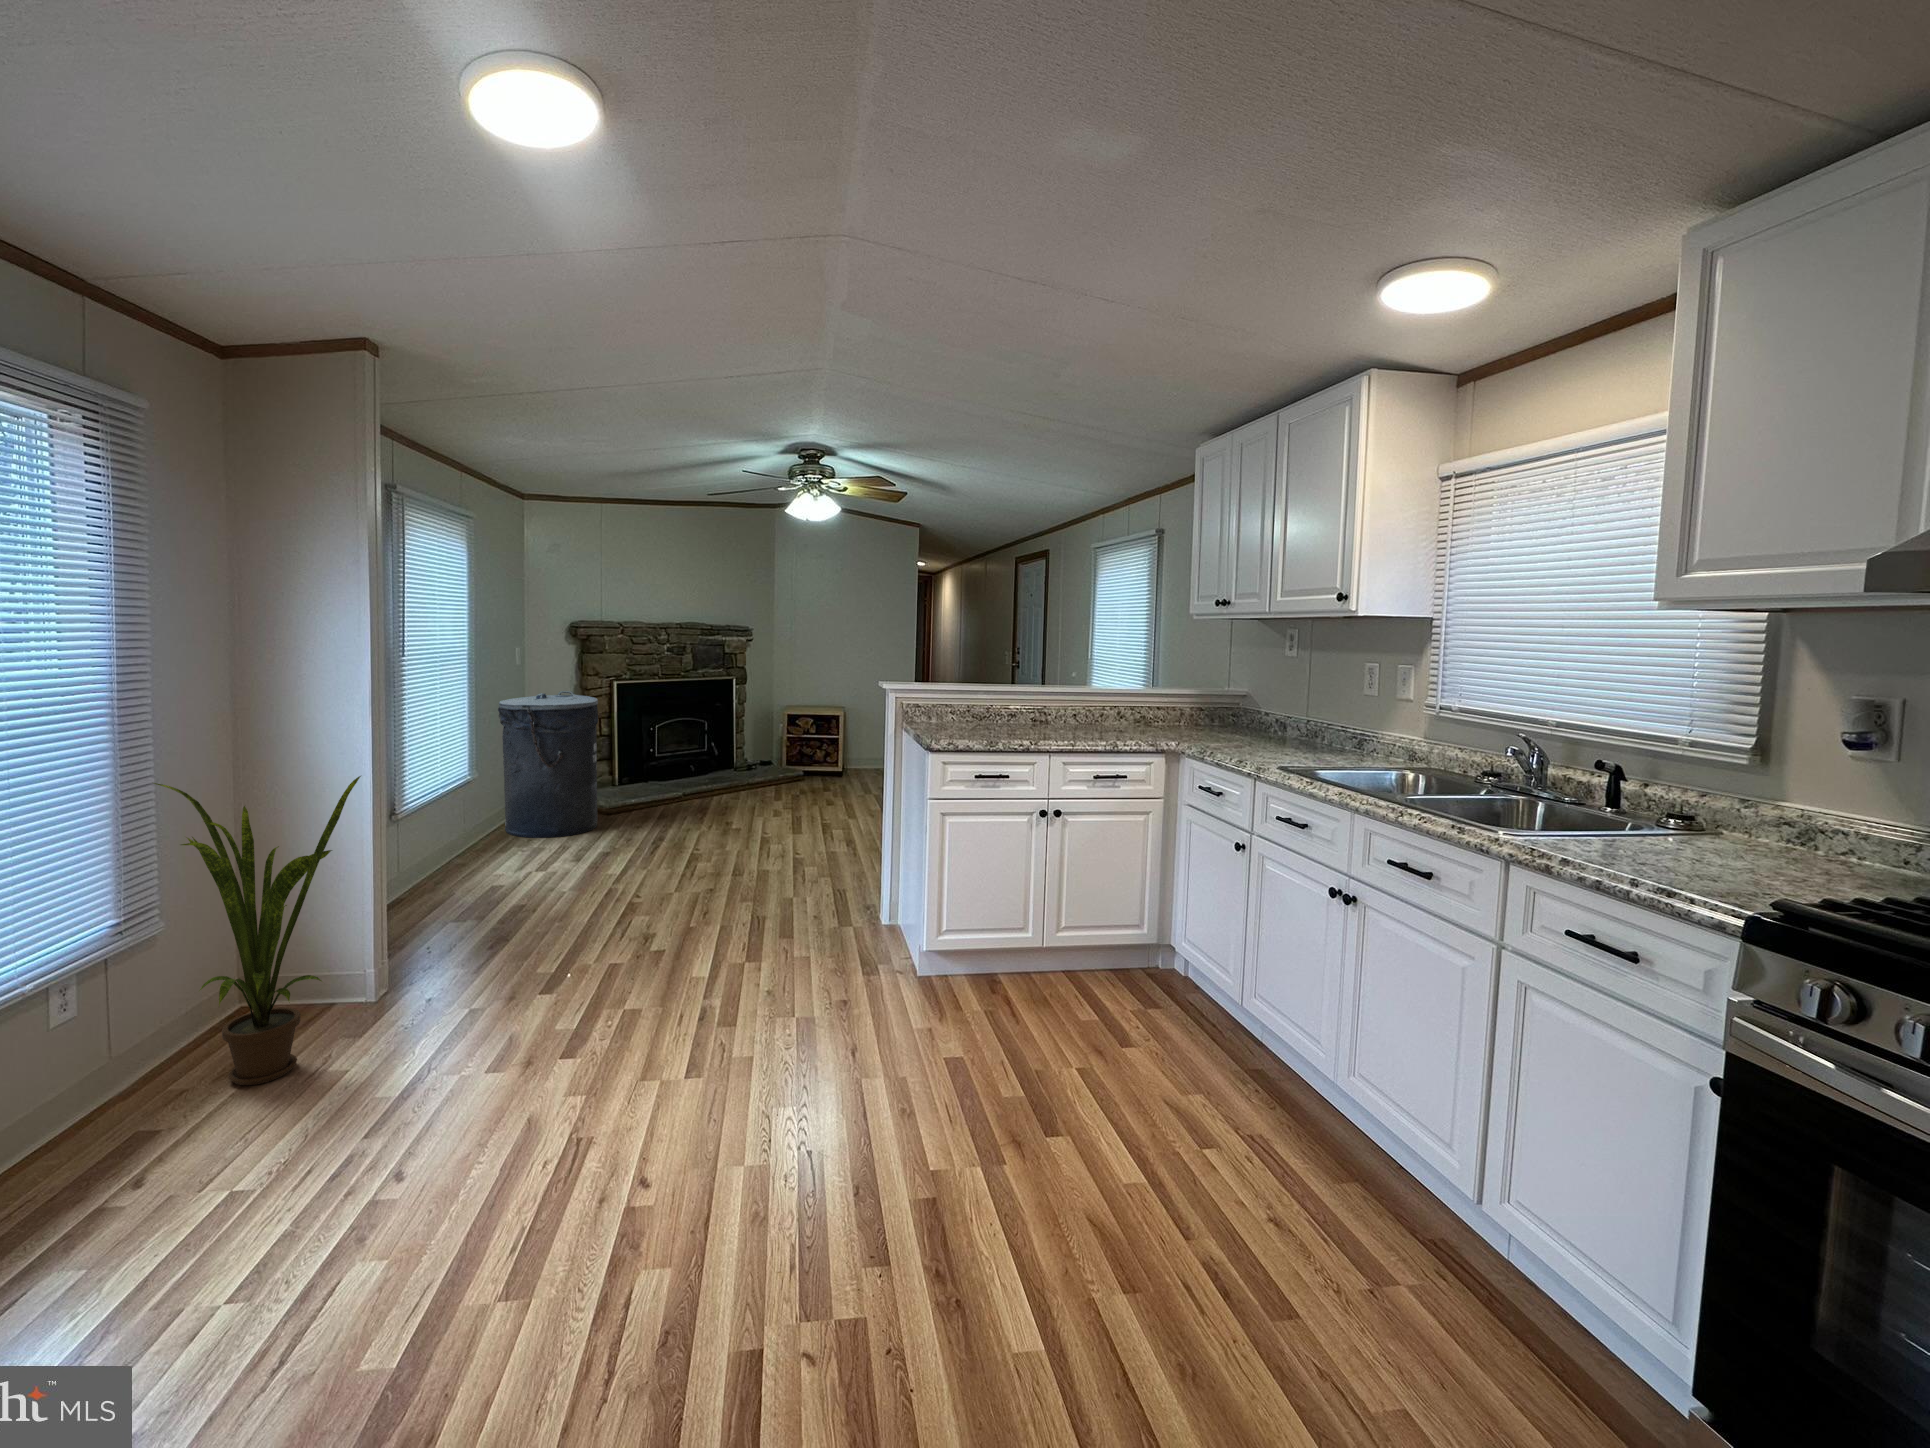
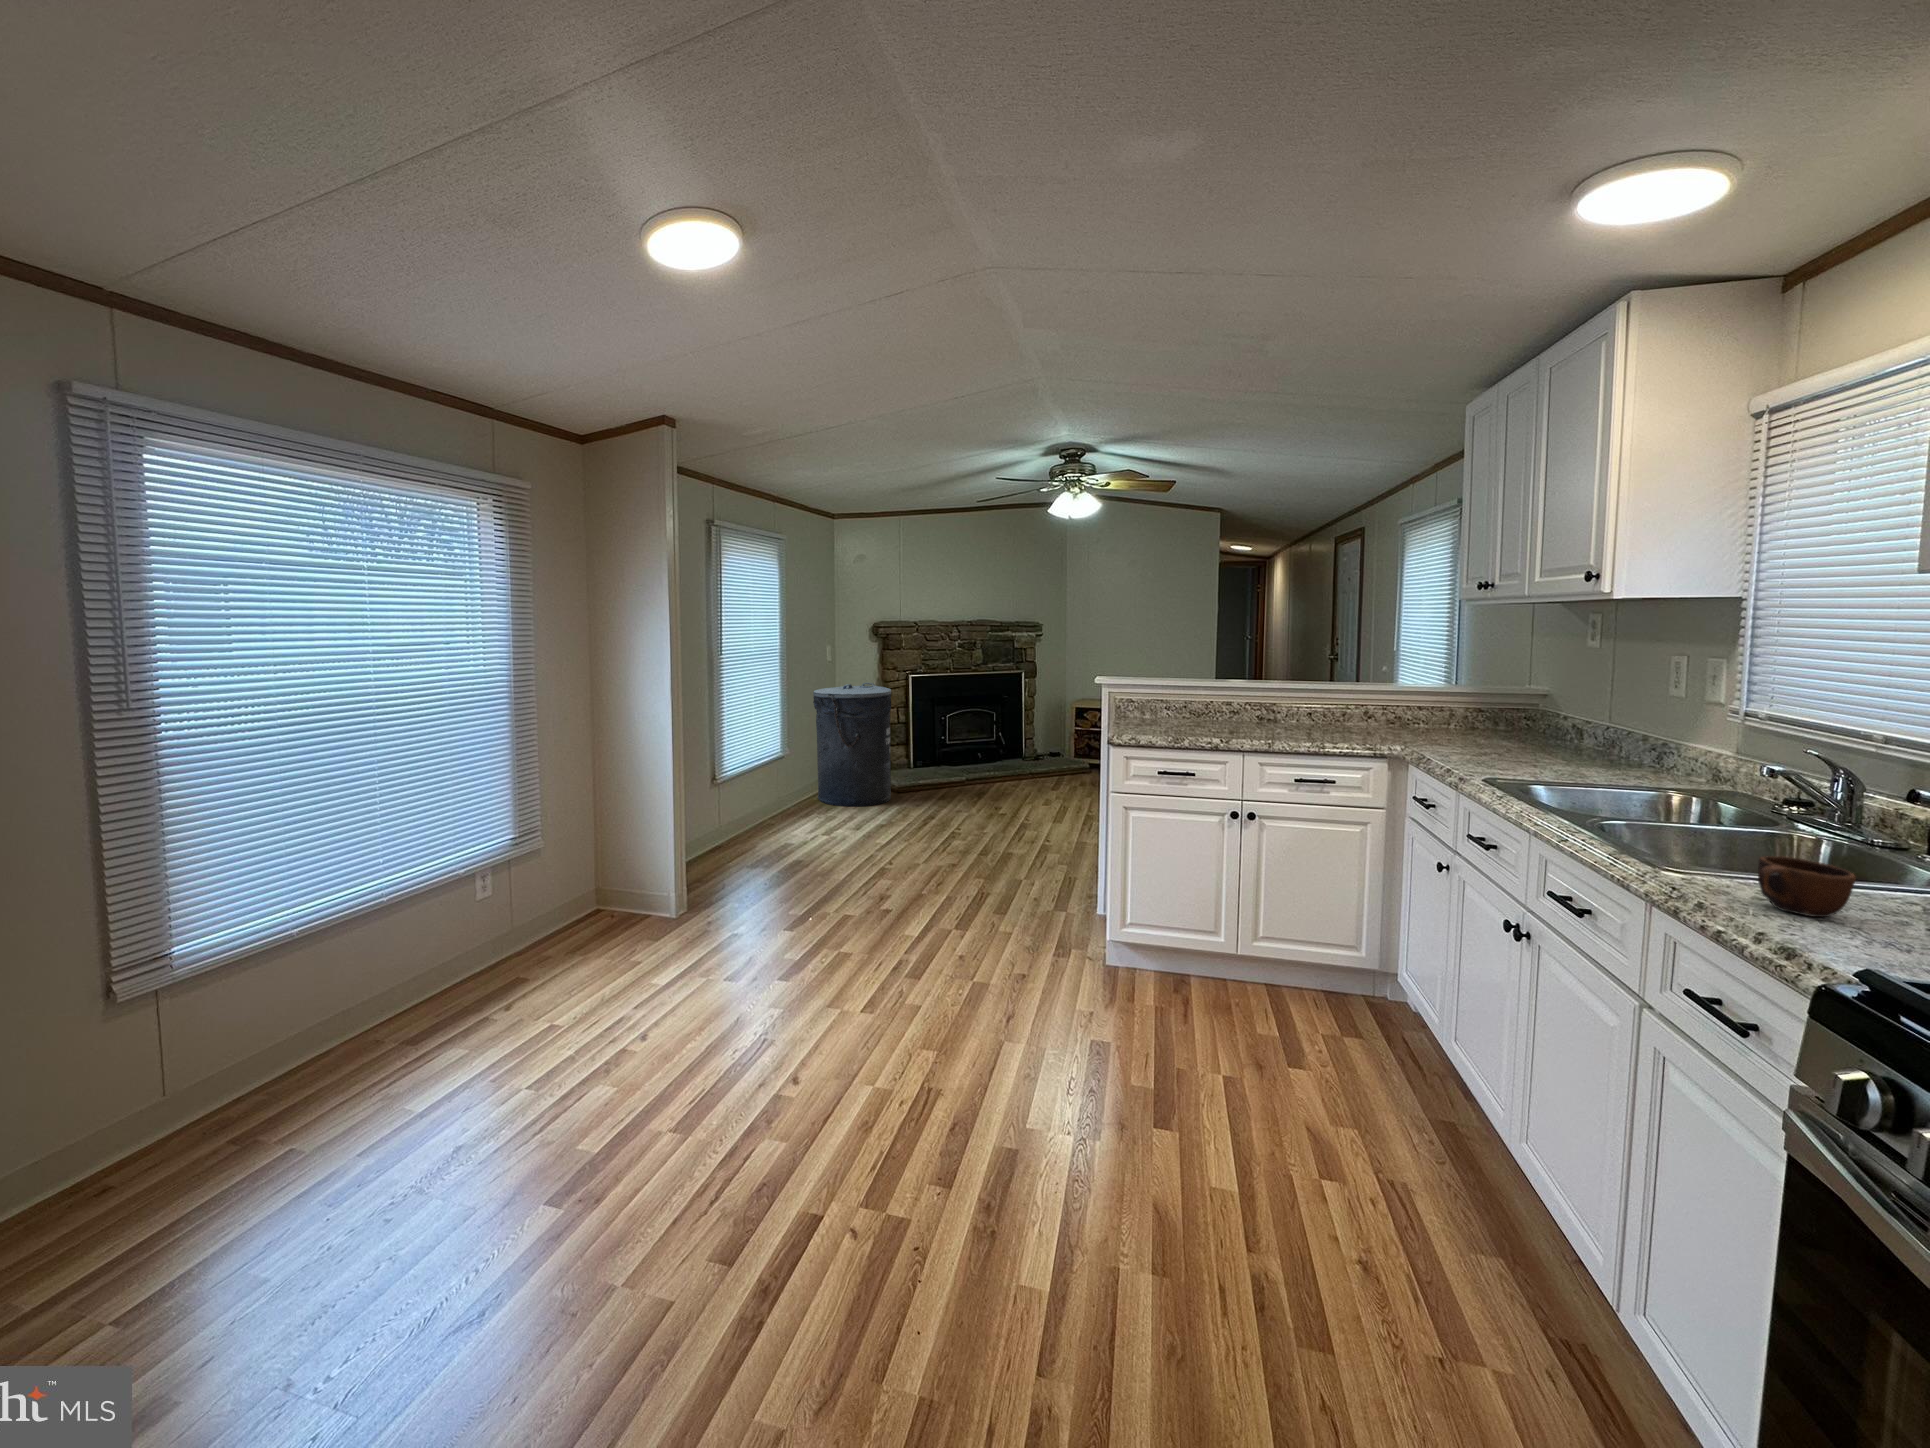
house plant: present [154,776,361,1085] -> none [531,740,657,959]
mug: none [1594,817,1662,863] -> present [1758,856,1856,917]

